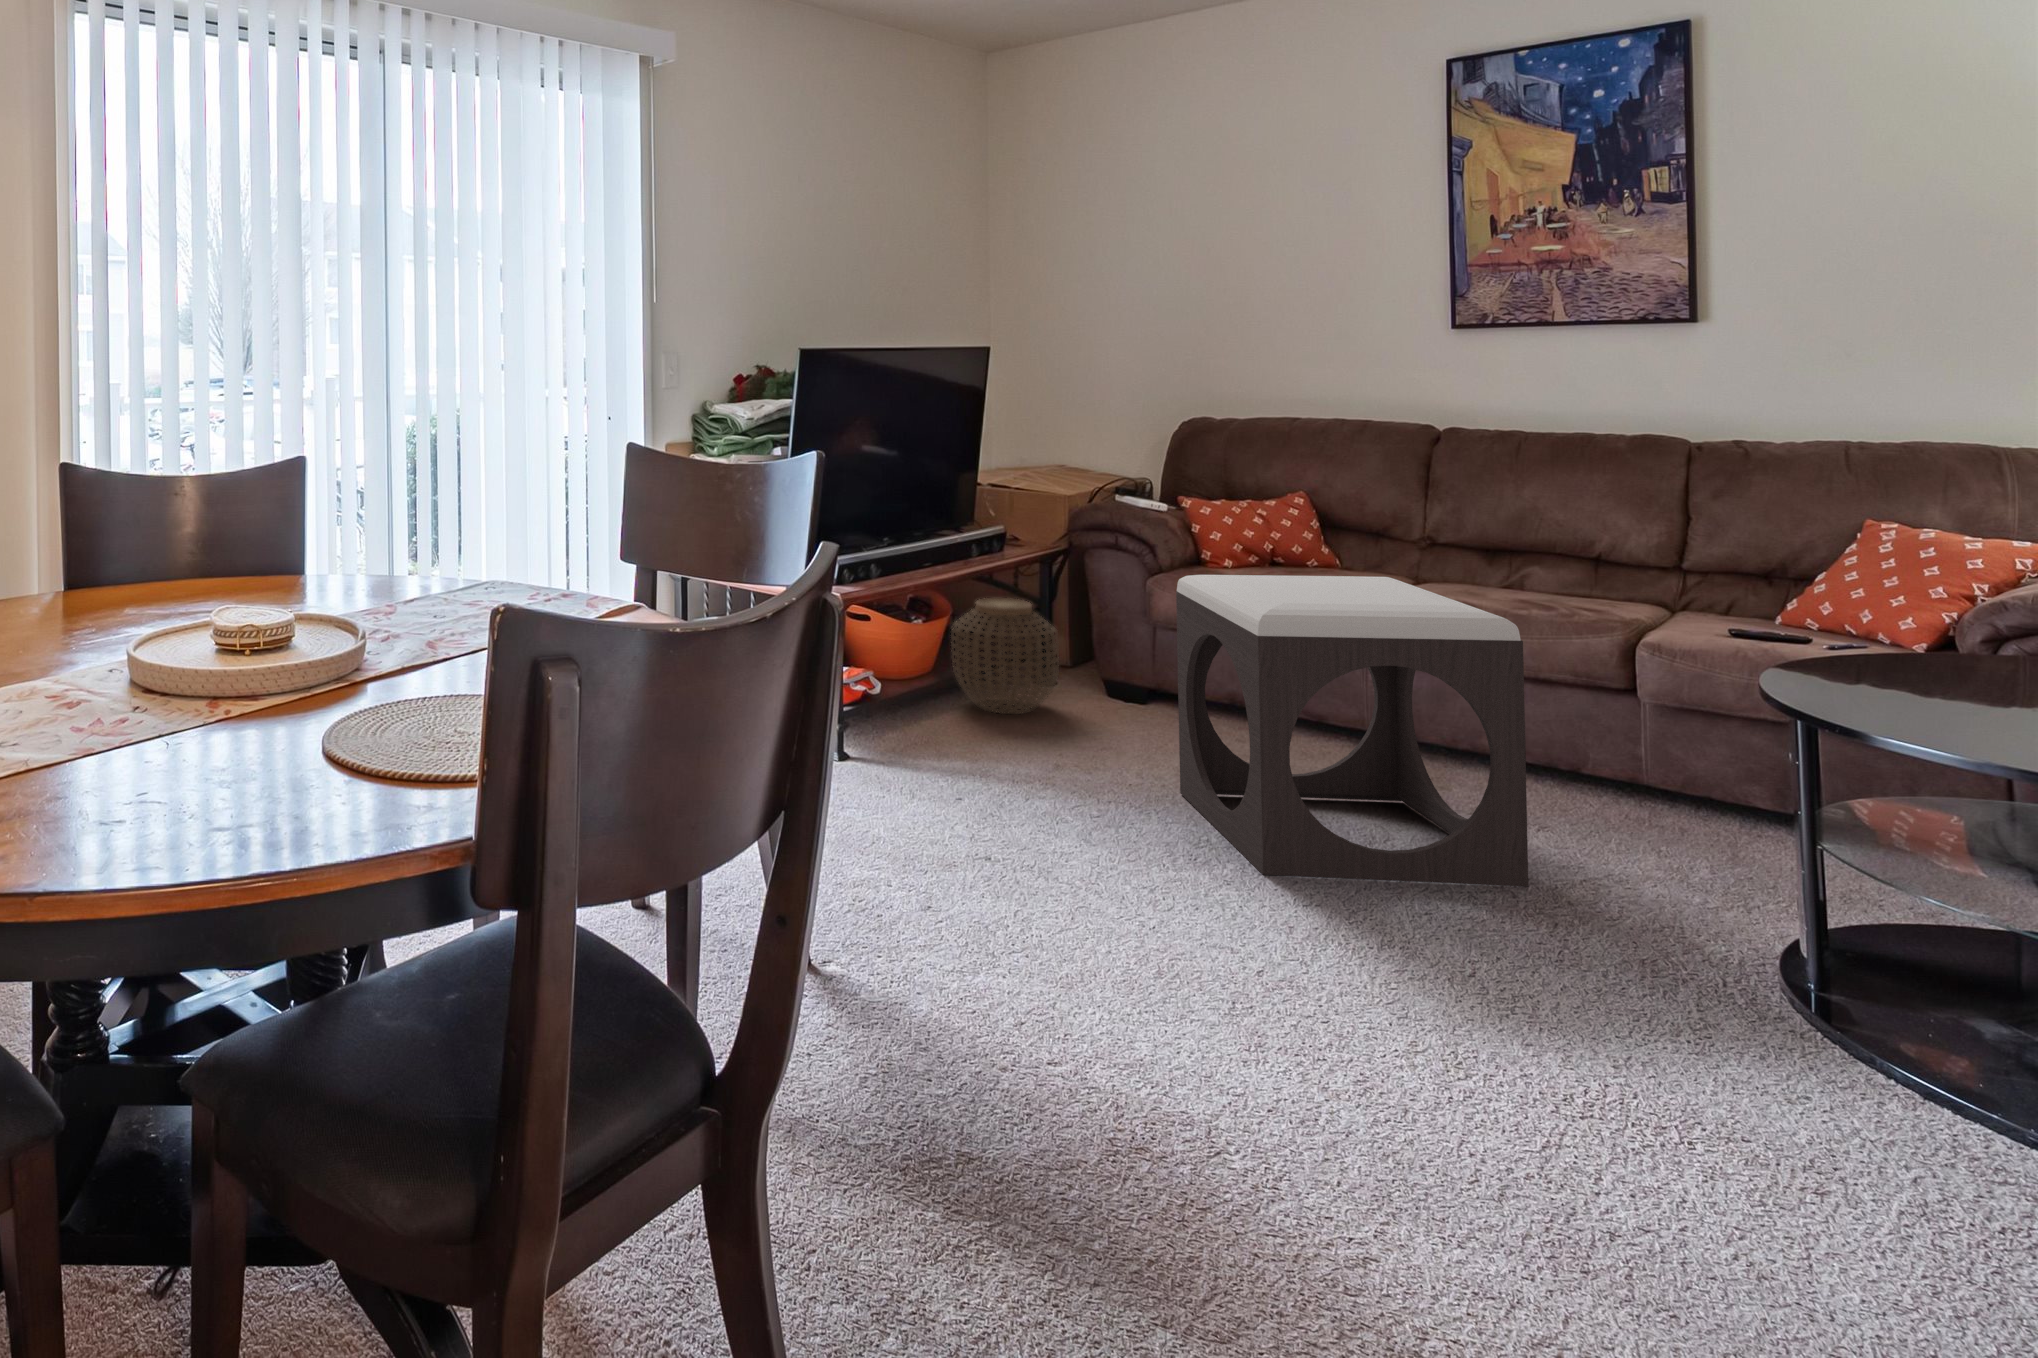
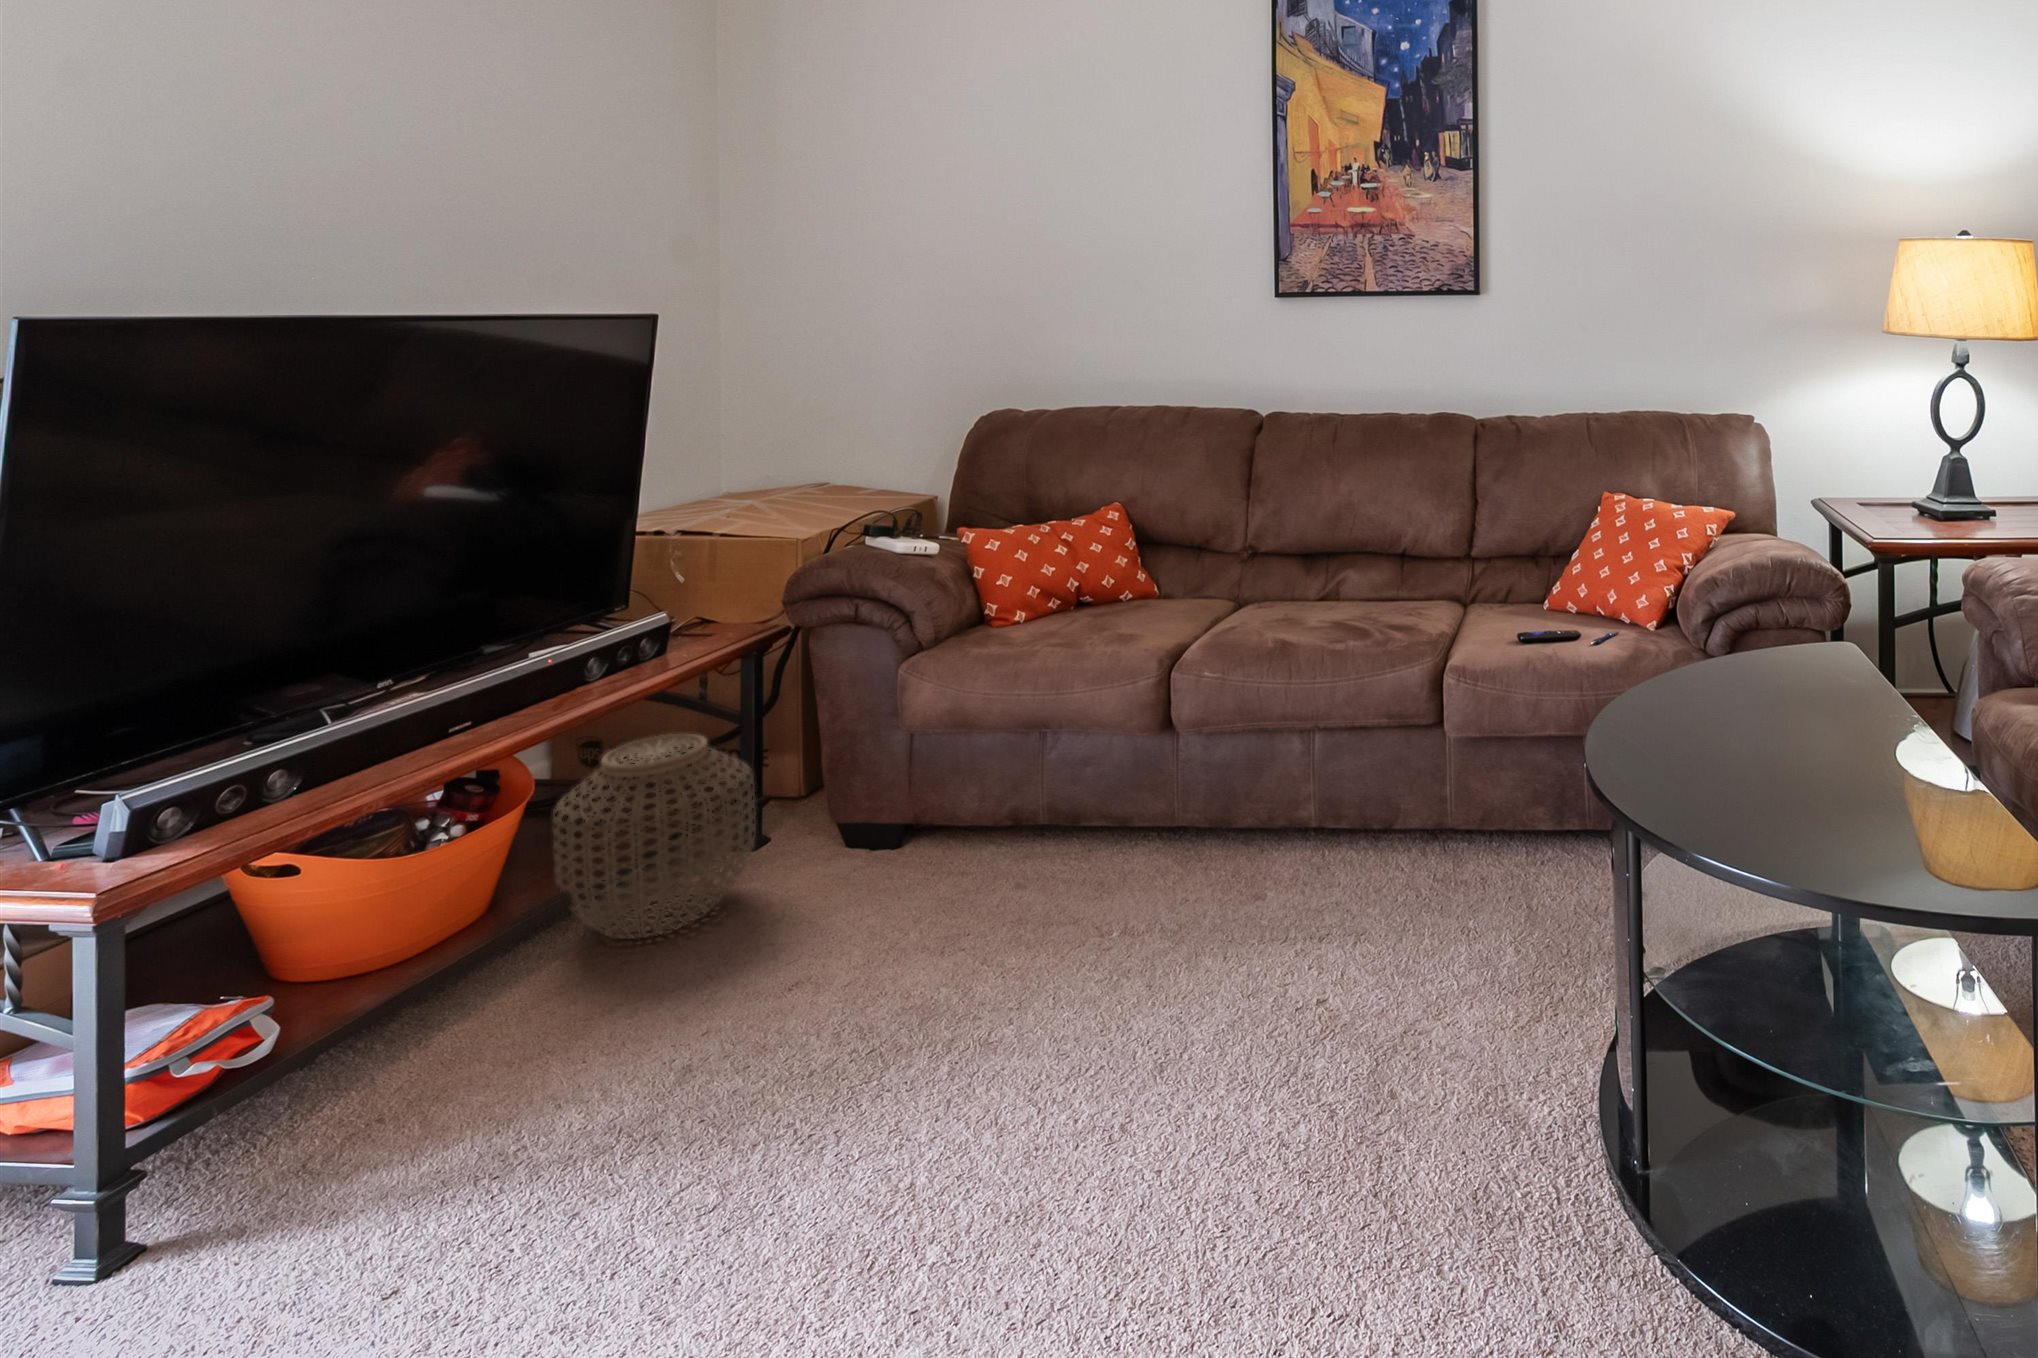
footstool: present [1176,575,1528,887] -> none [884,654,1344,1264]

